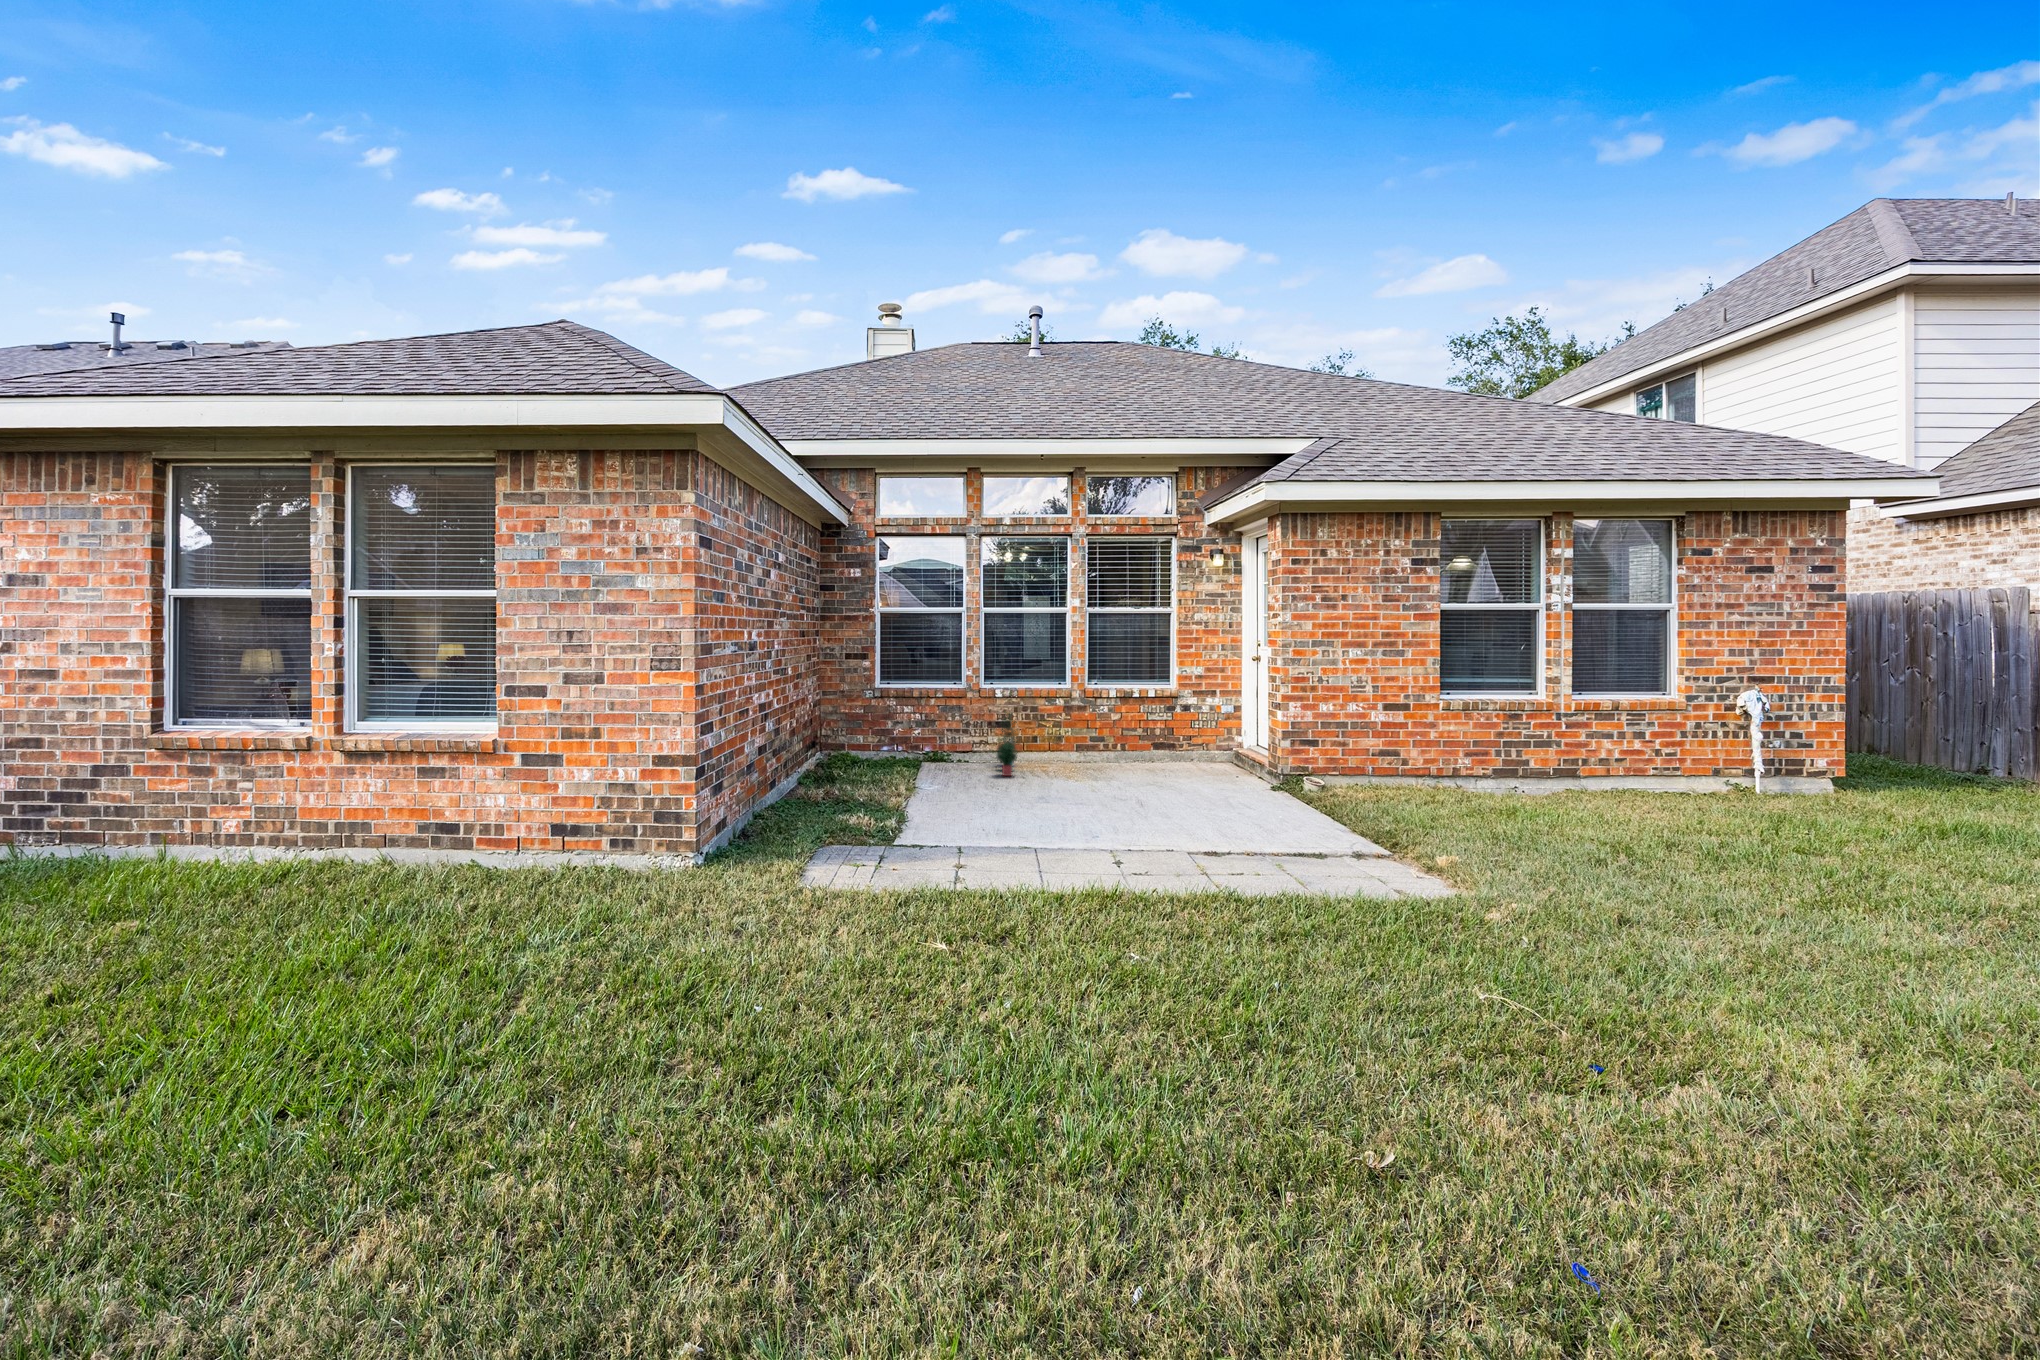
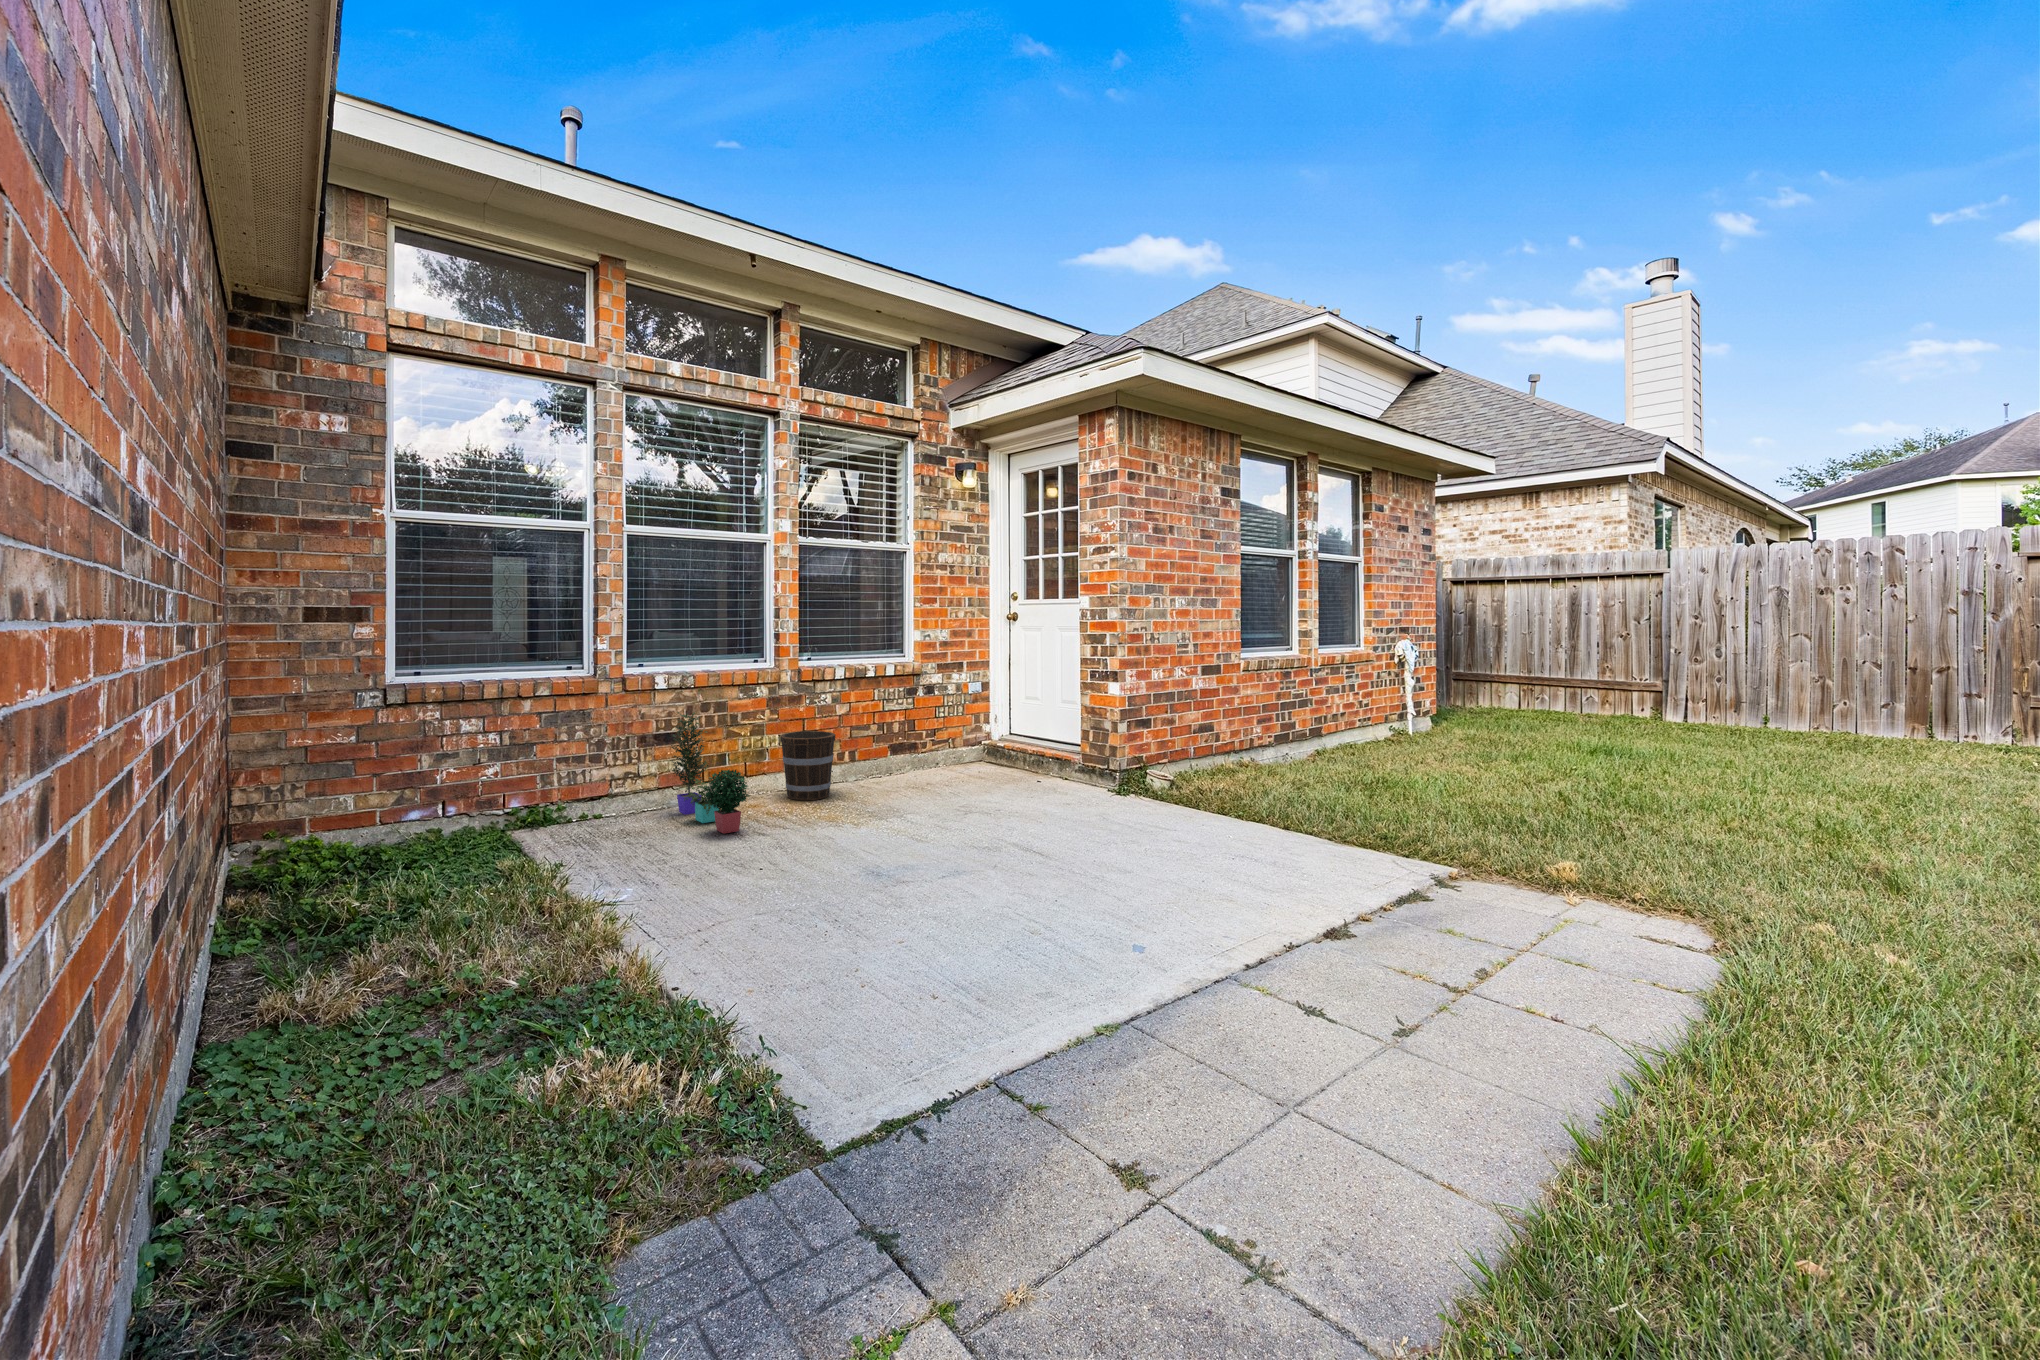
bucket: none [1063,728,1096,769] -> present [780,731,835,800]

